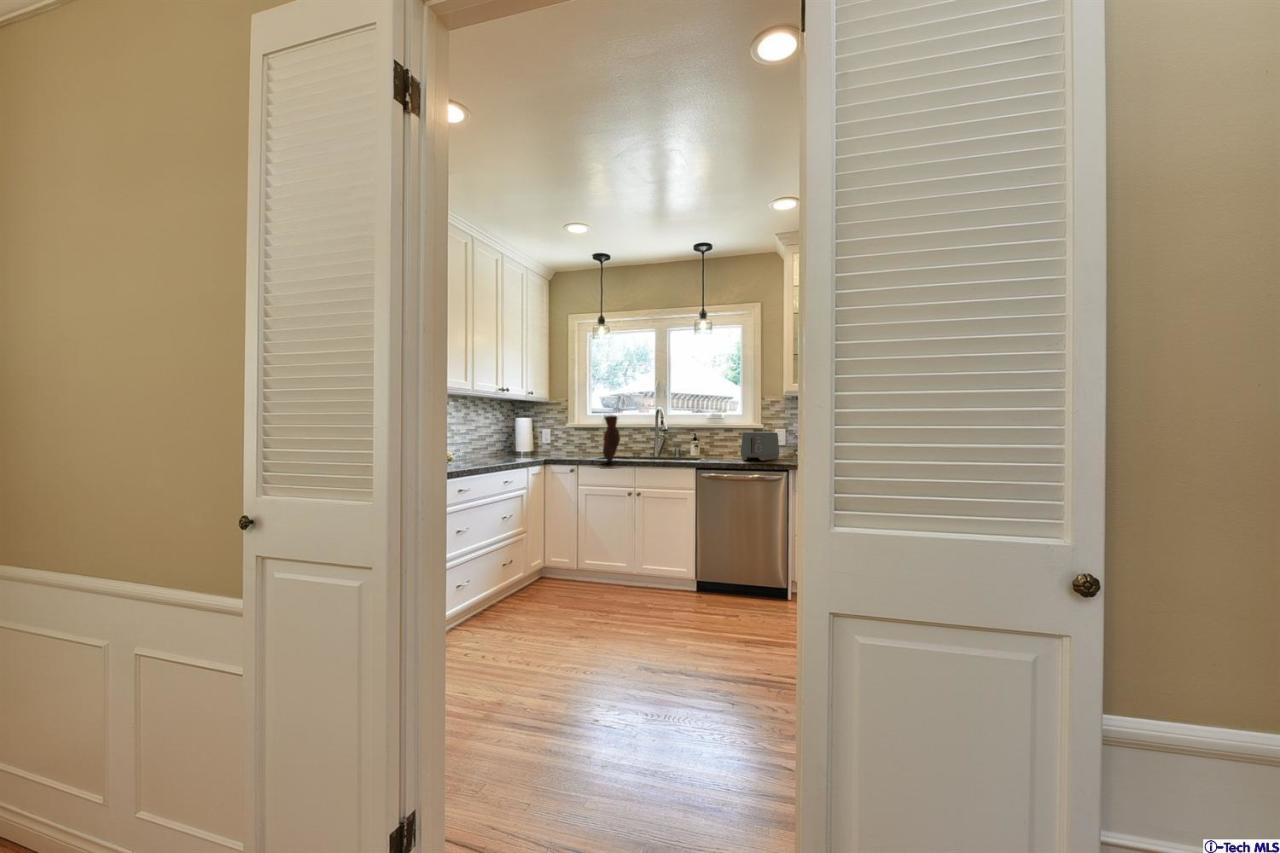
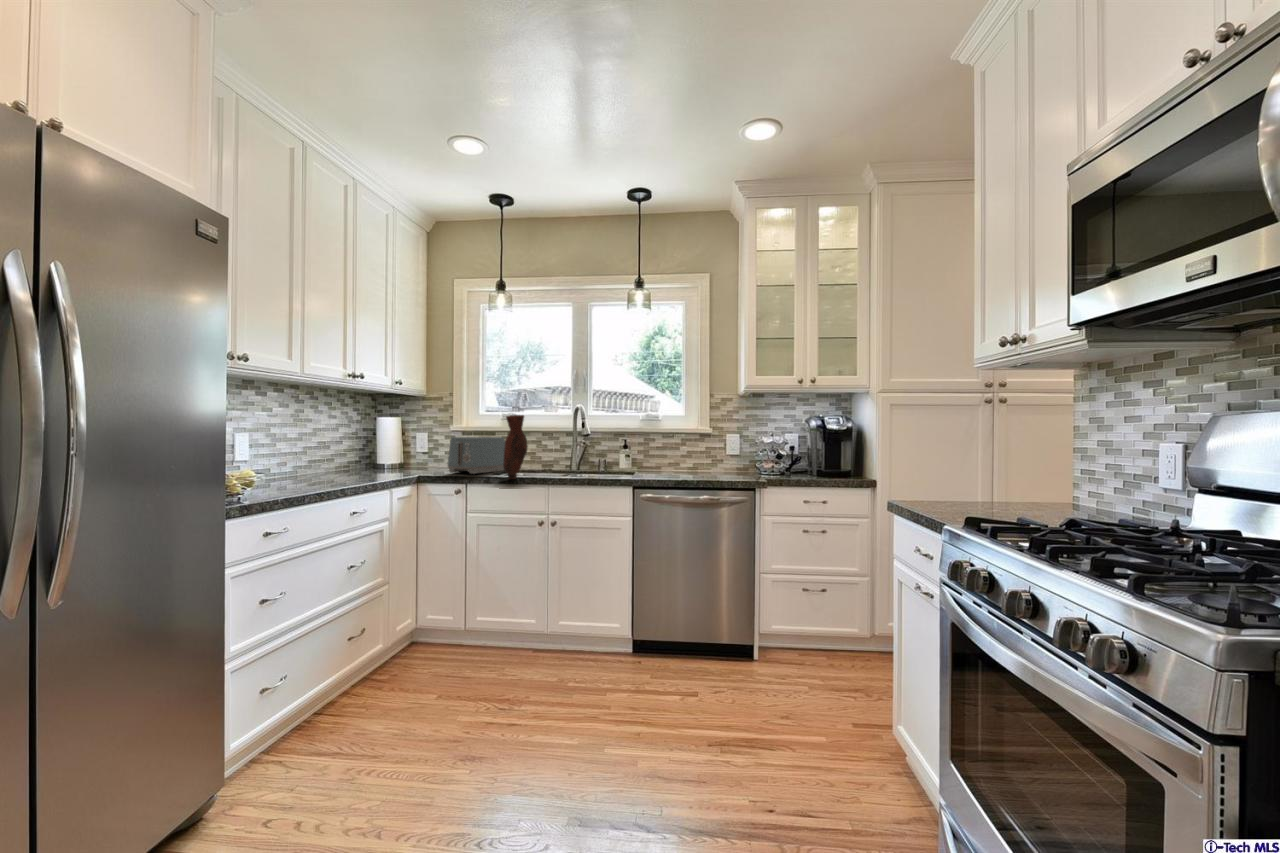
toaster: present [741,432,779,461] -> present [448,437,505,474]

